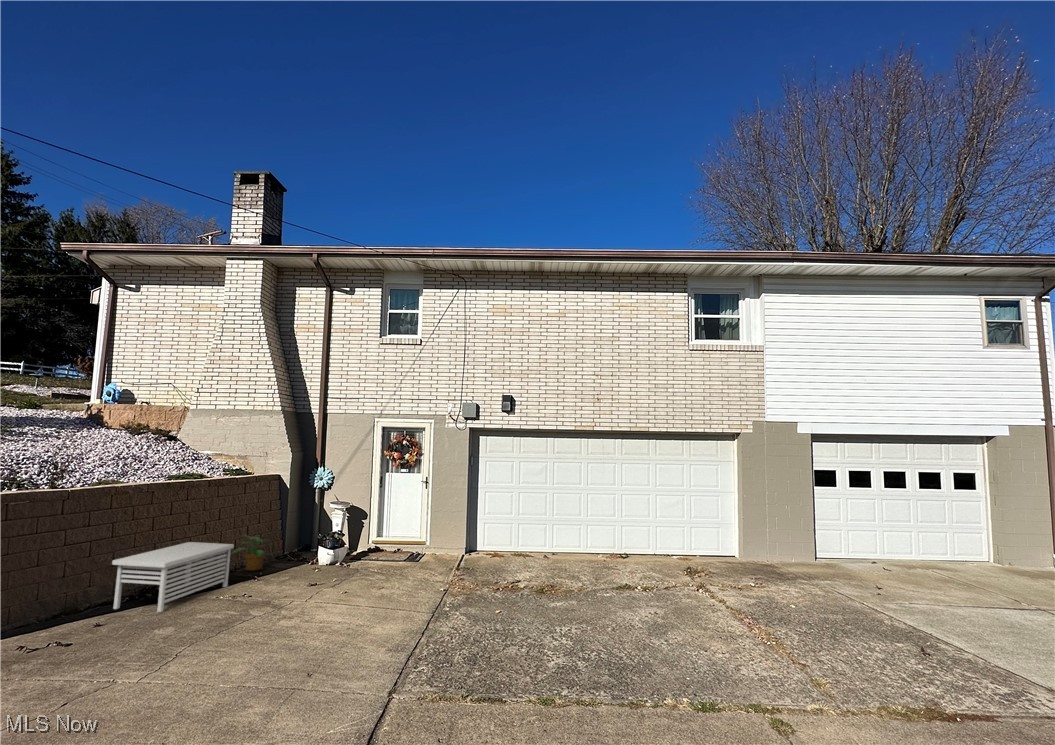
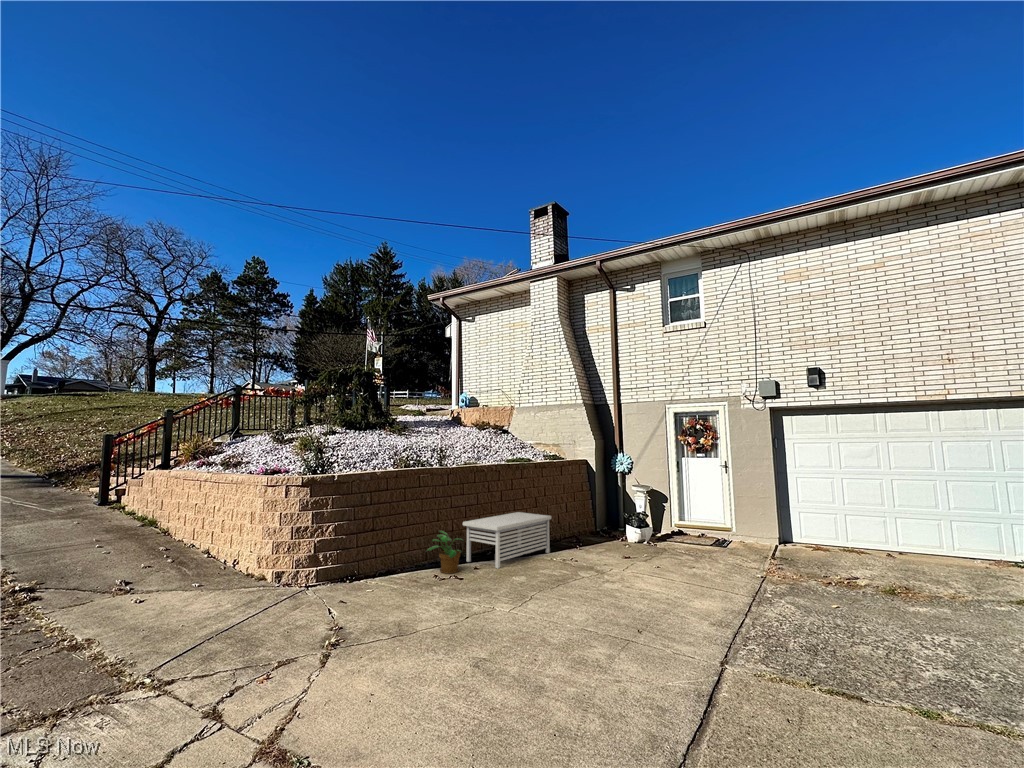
potted plant: present [233,535,268,570] -> present [427,531,462,574]

